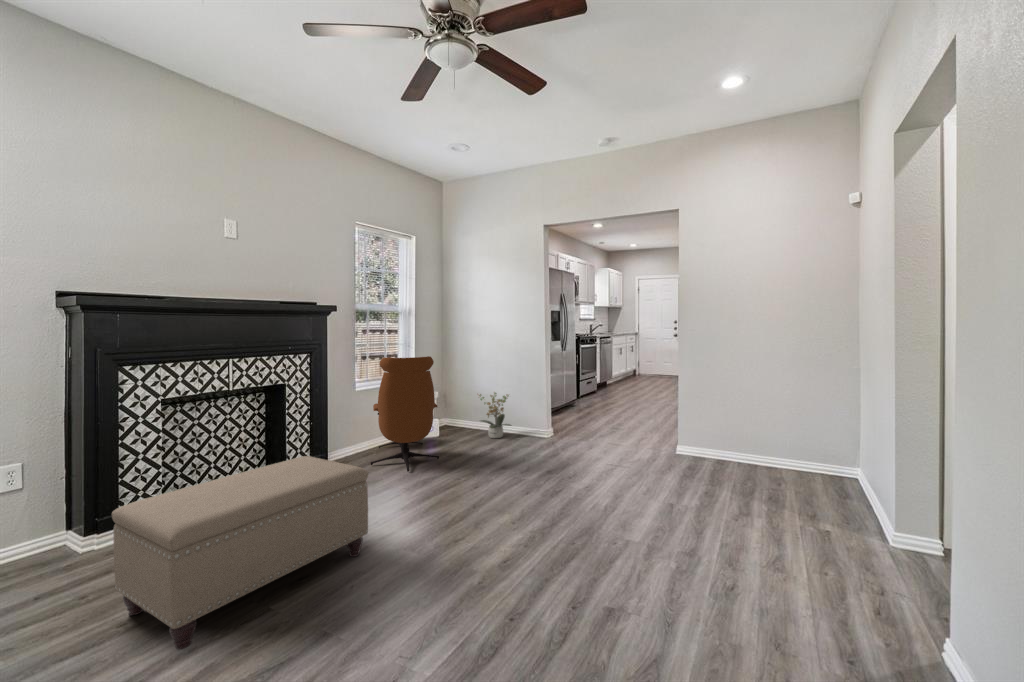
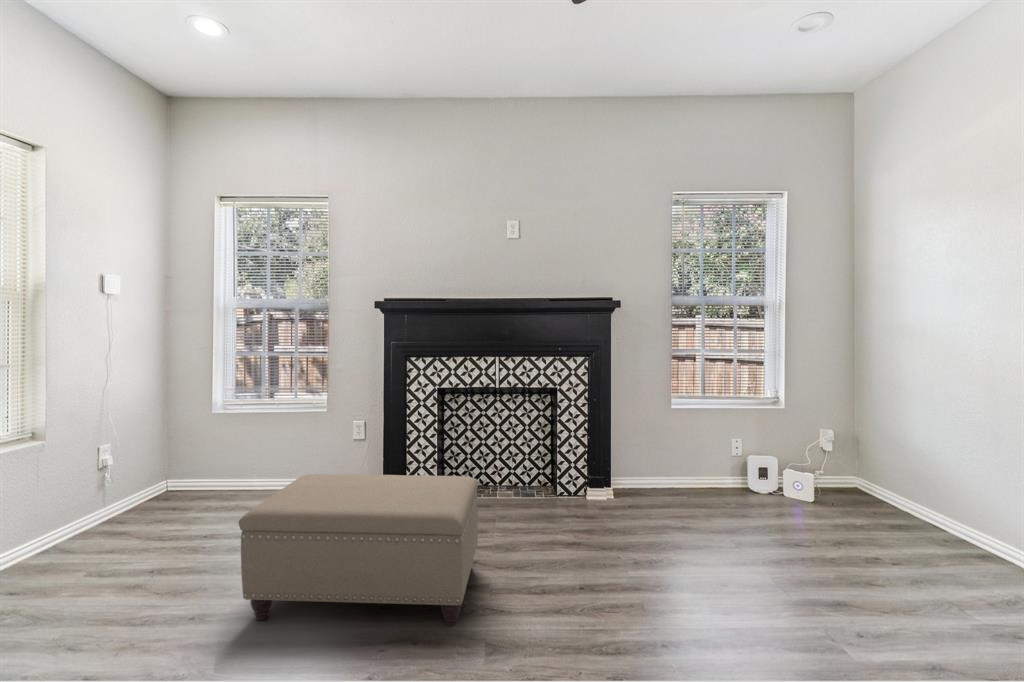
lounge chair: present [371,356,439,472] -> none [644,370,769,542]
potted plant: present [479,393,512,438] -> none [897,450,988,551]

